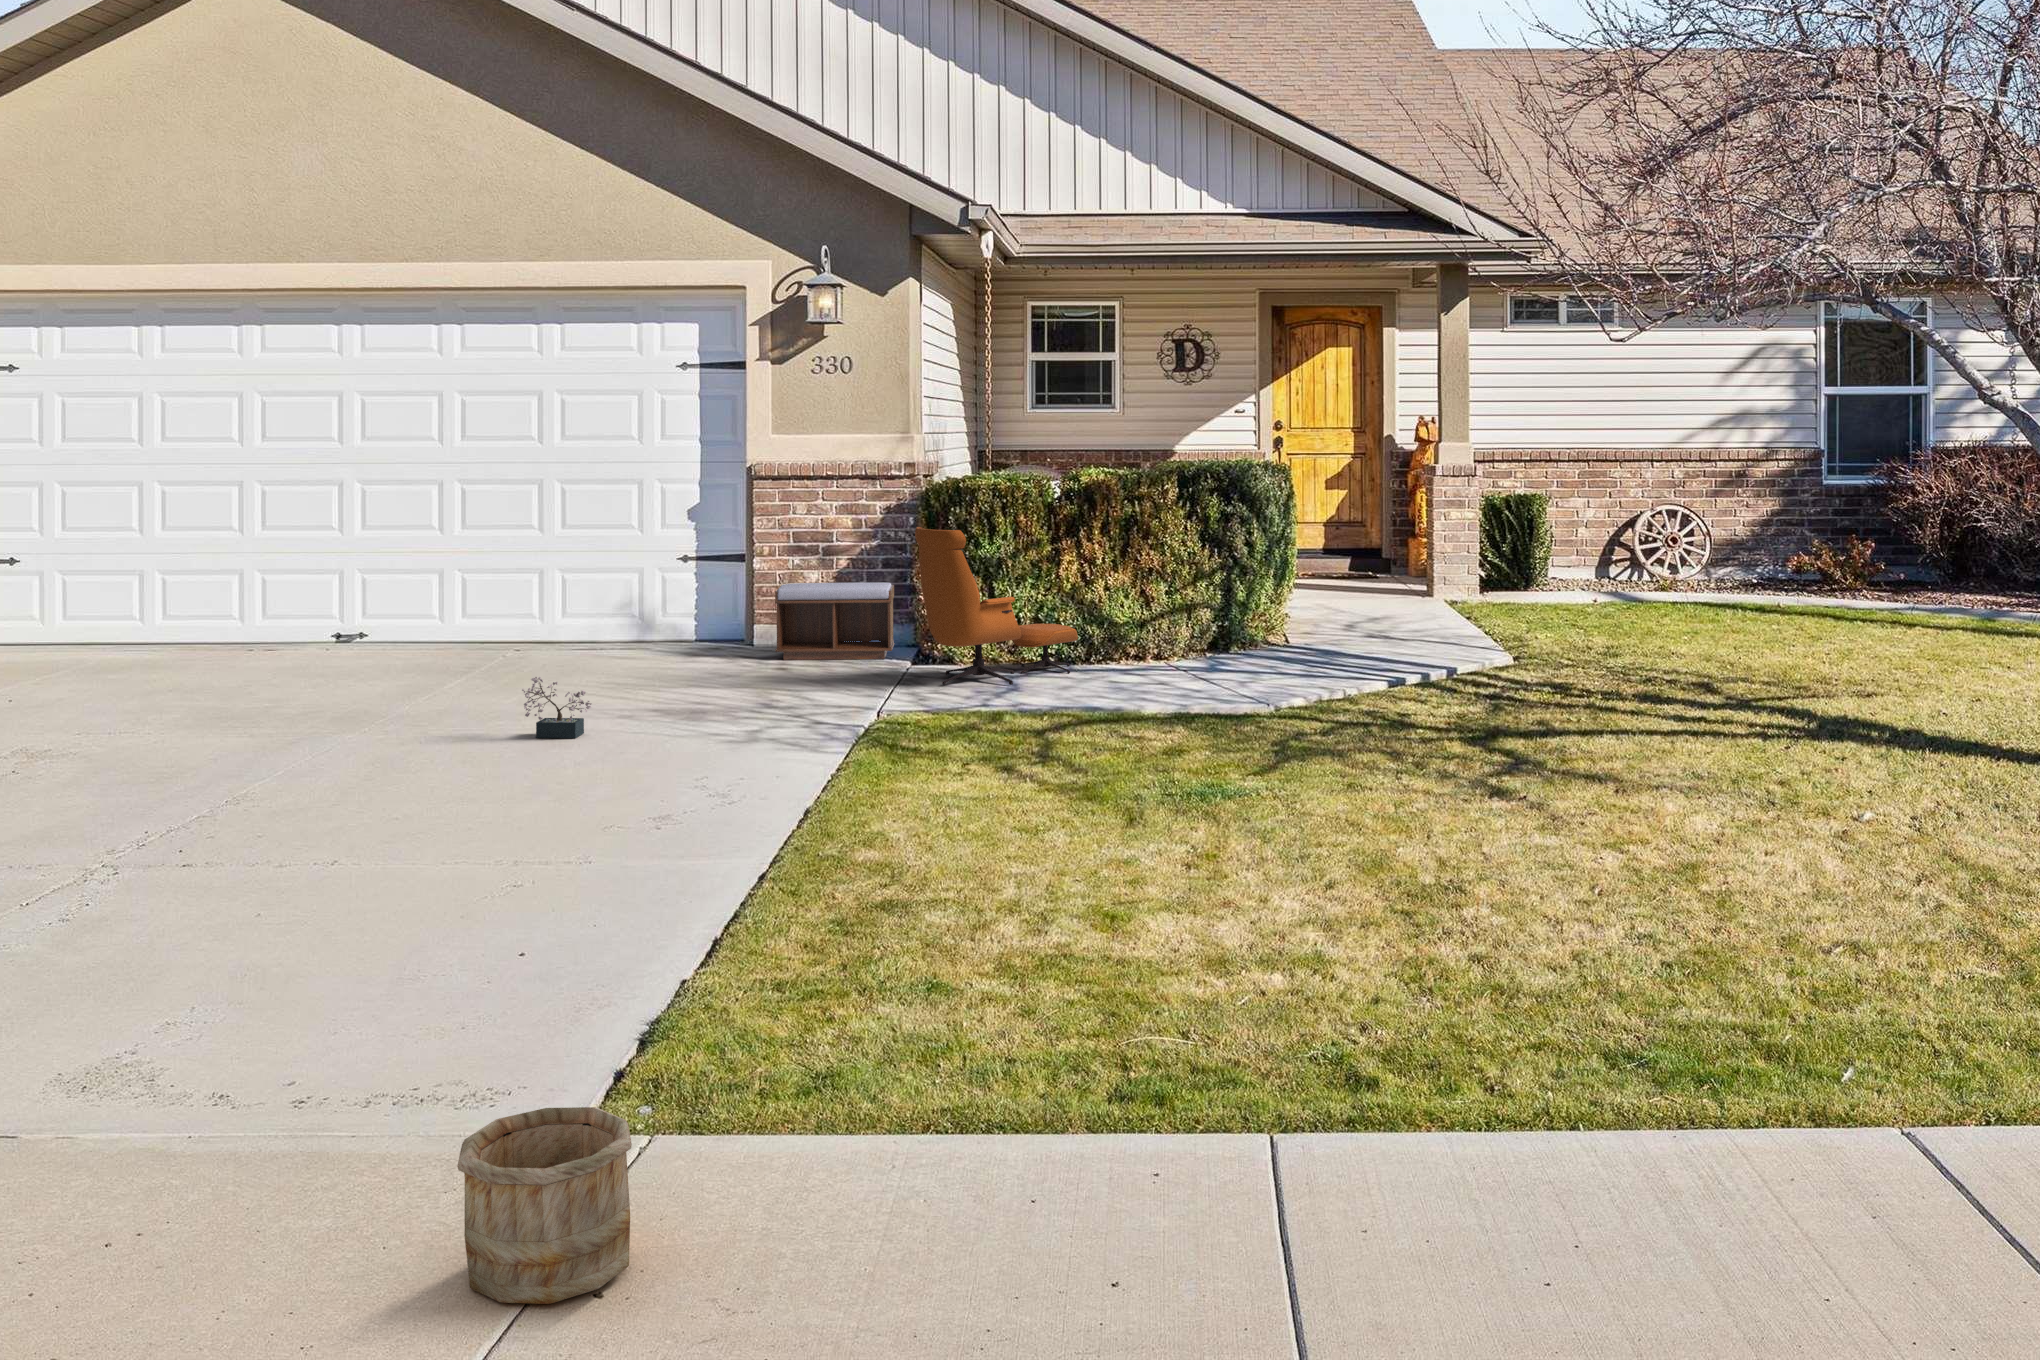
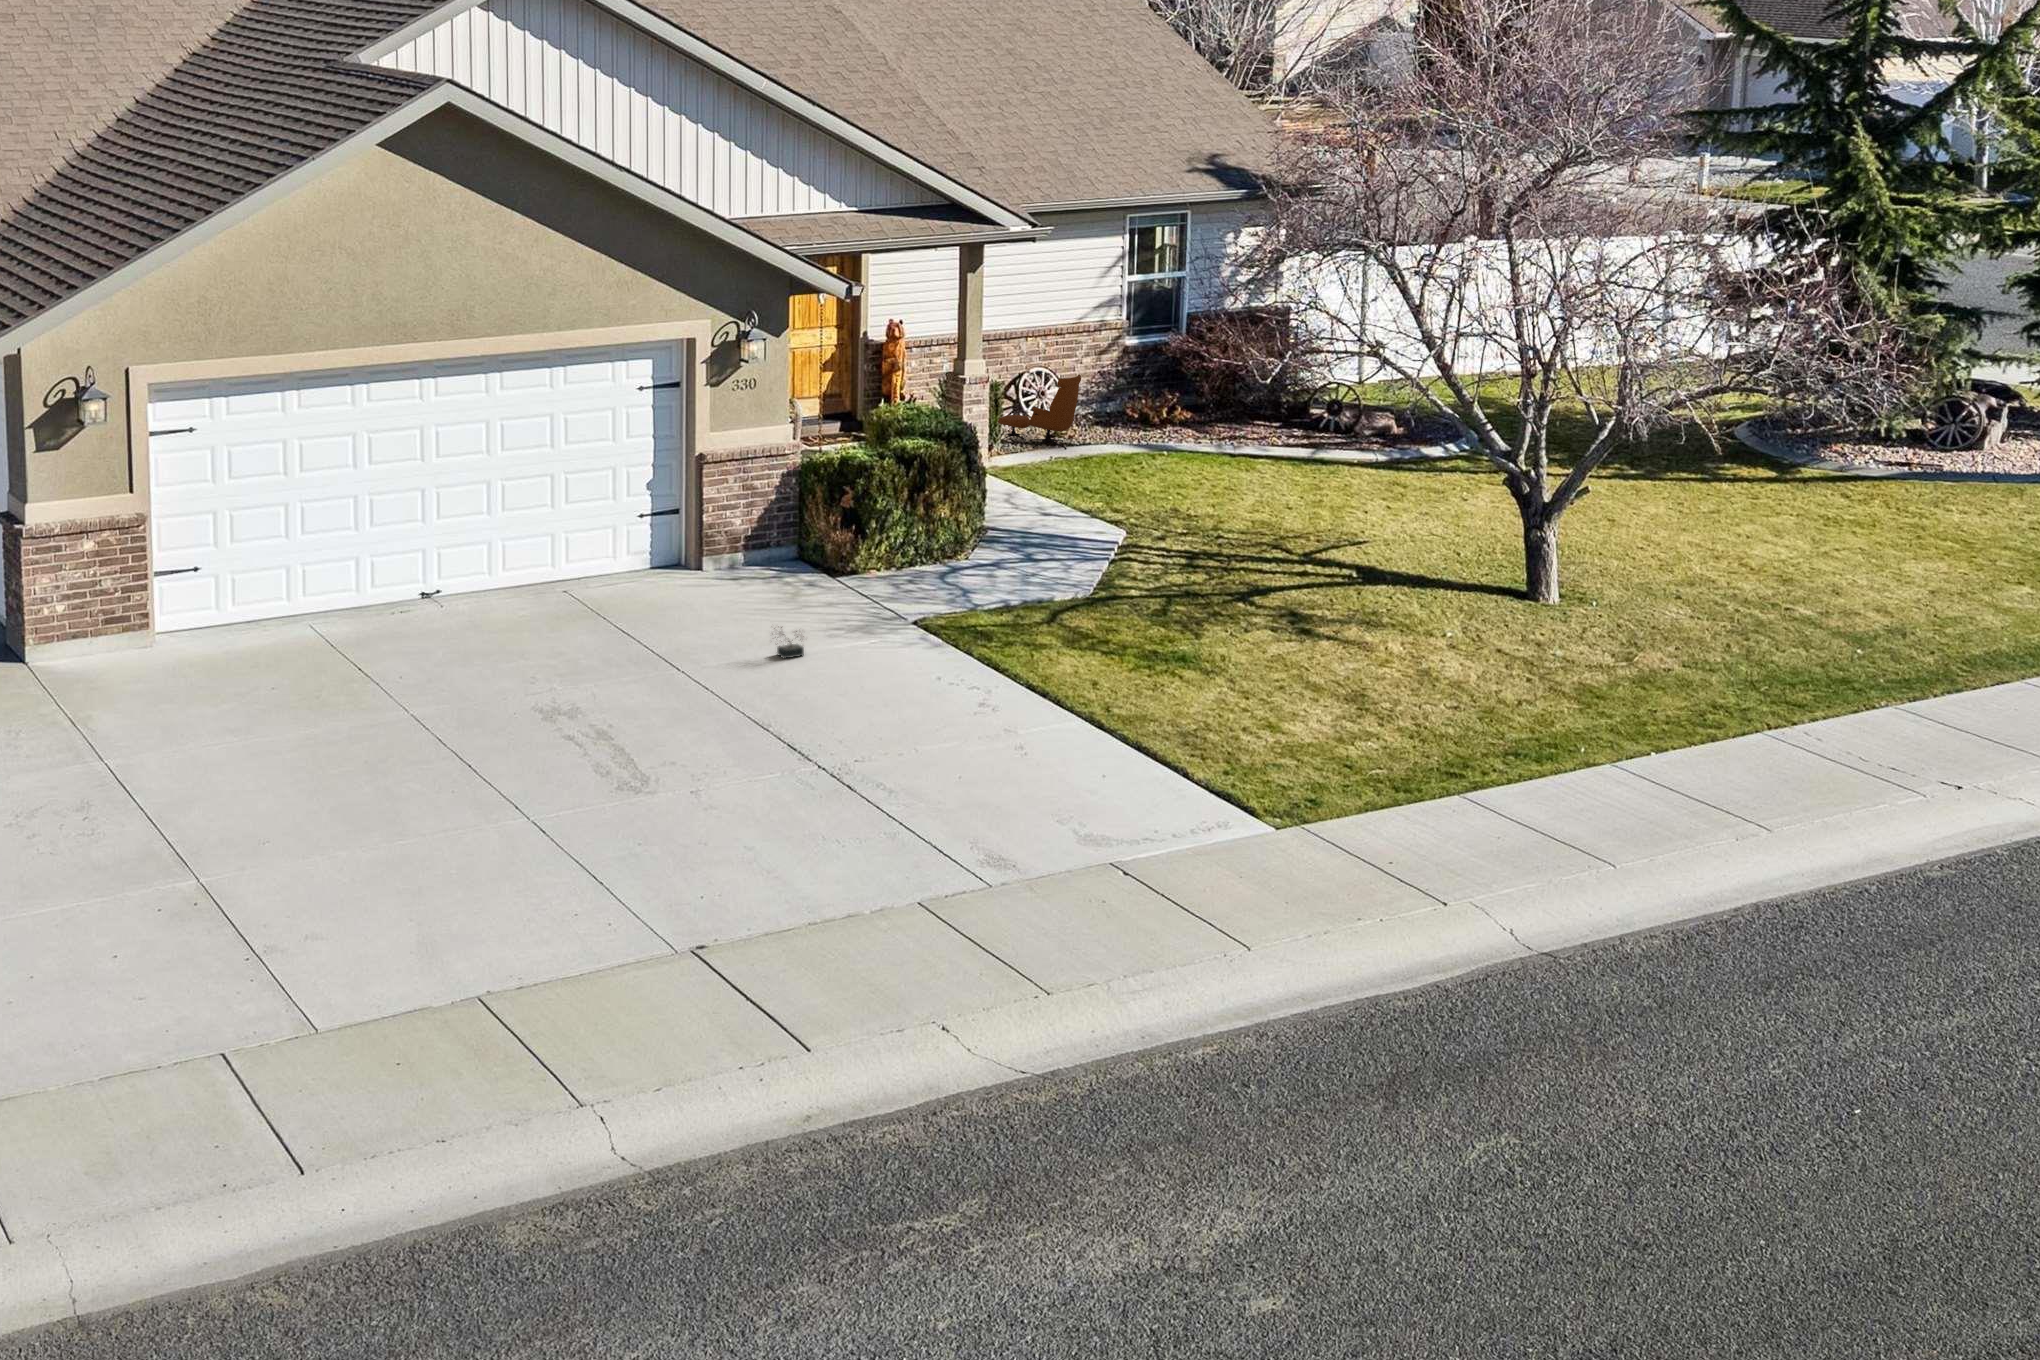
lounge chair: present [915,527,1078,685] -> present [998,375,1081,449]
bench: present [775,582,895,660] -> none [712,516,793,574]
wooden bucket: present [457,1107,632,1304] -> none [1333,802,1383,853]

